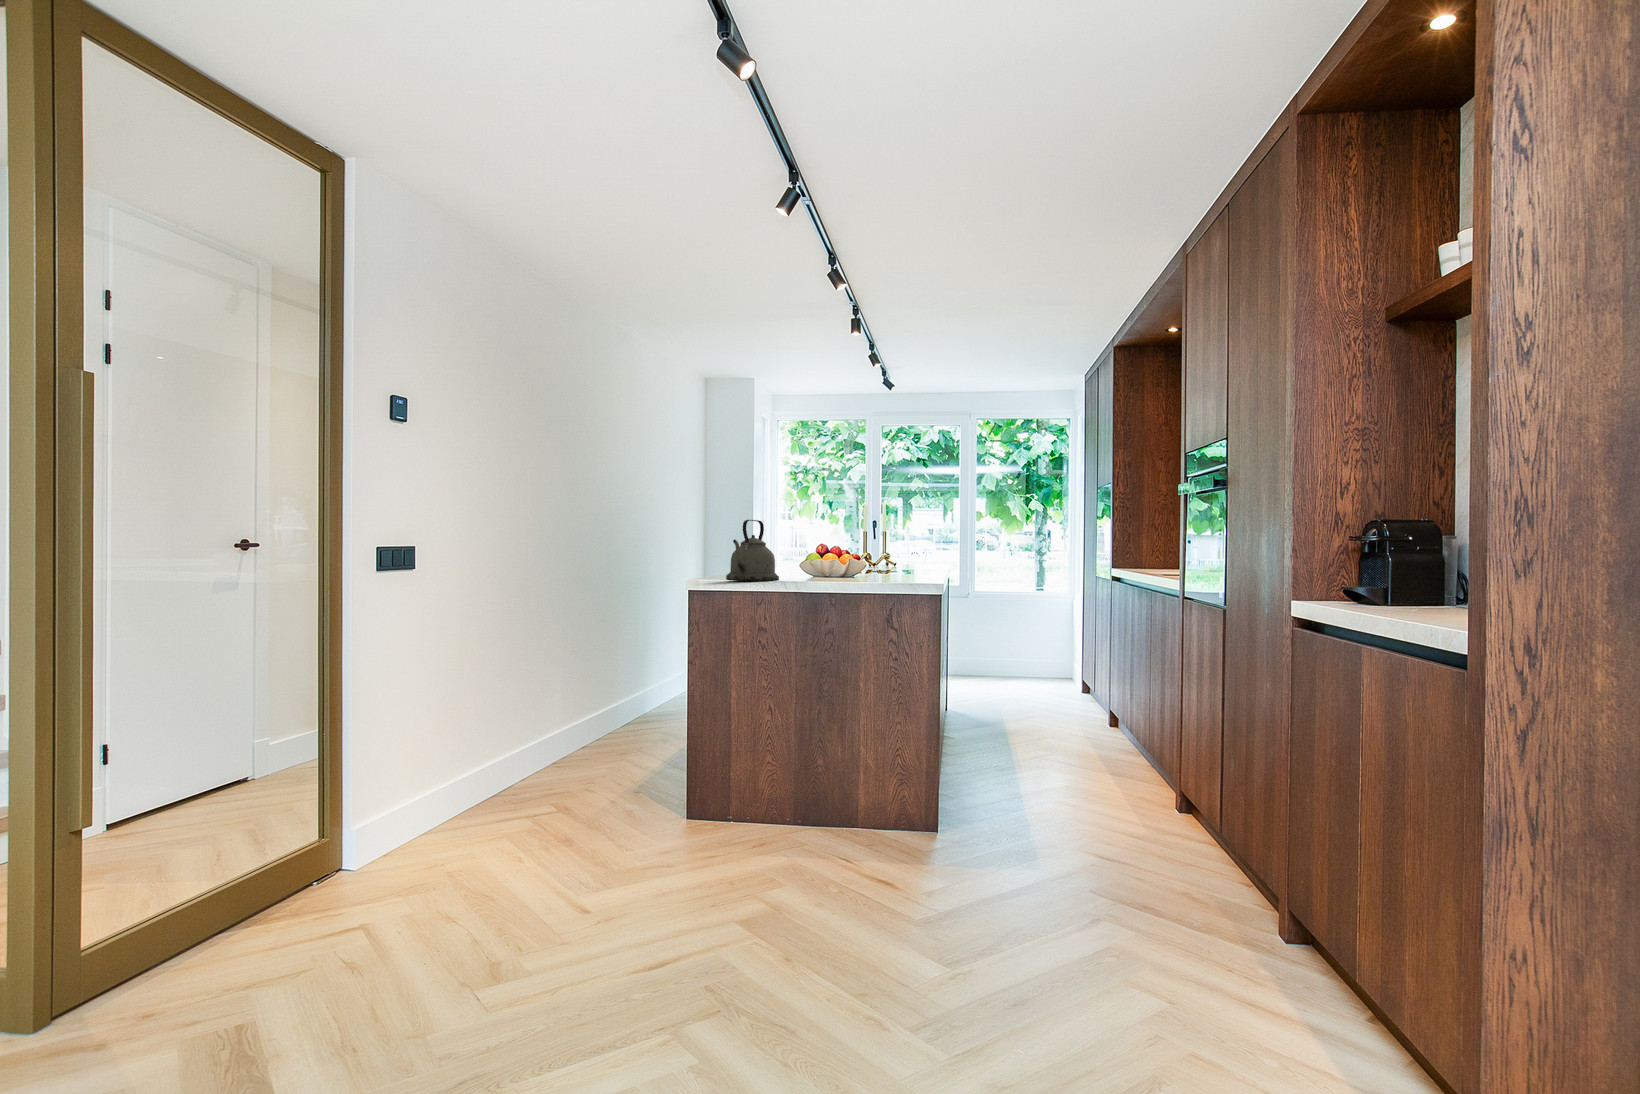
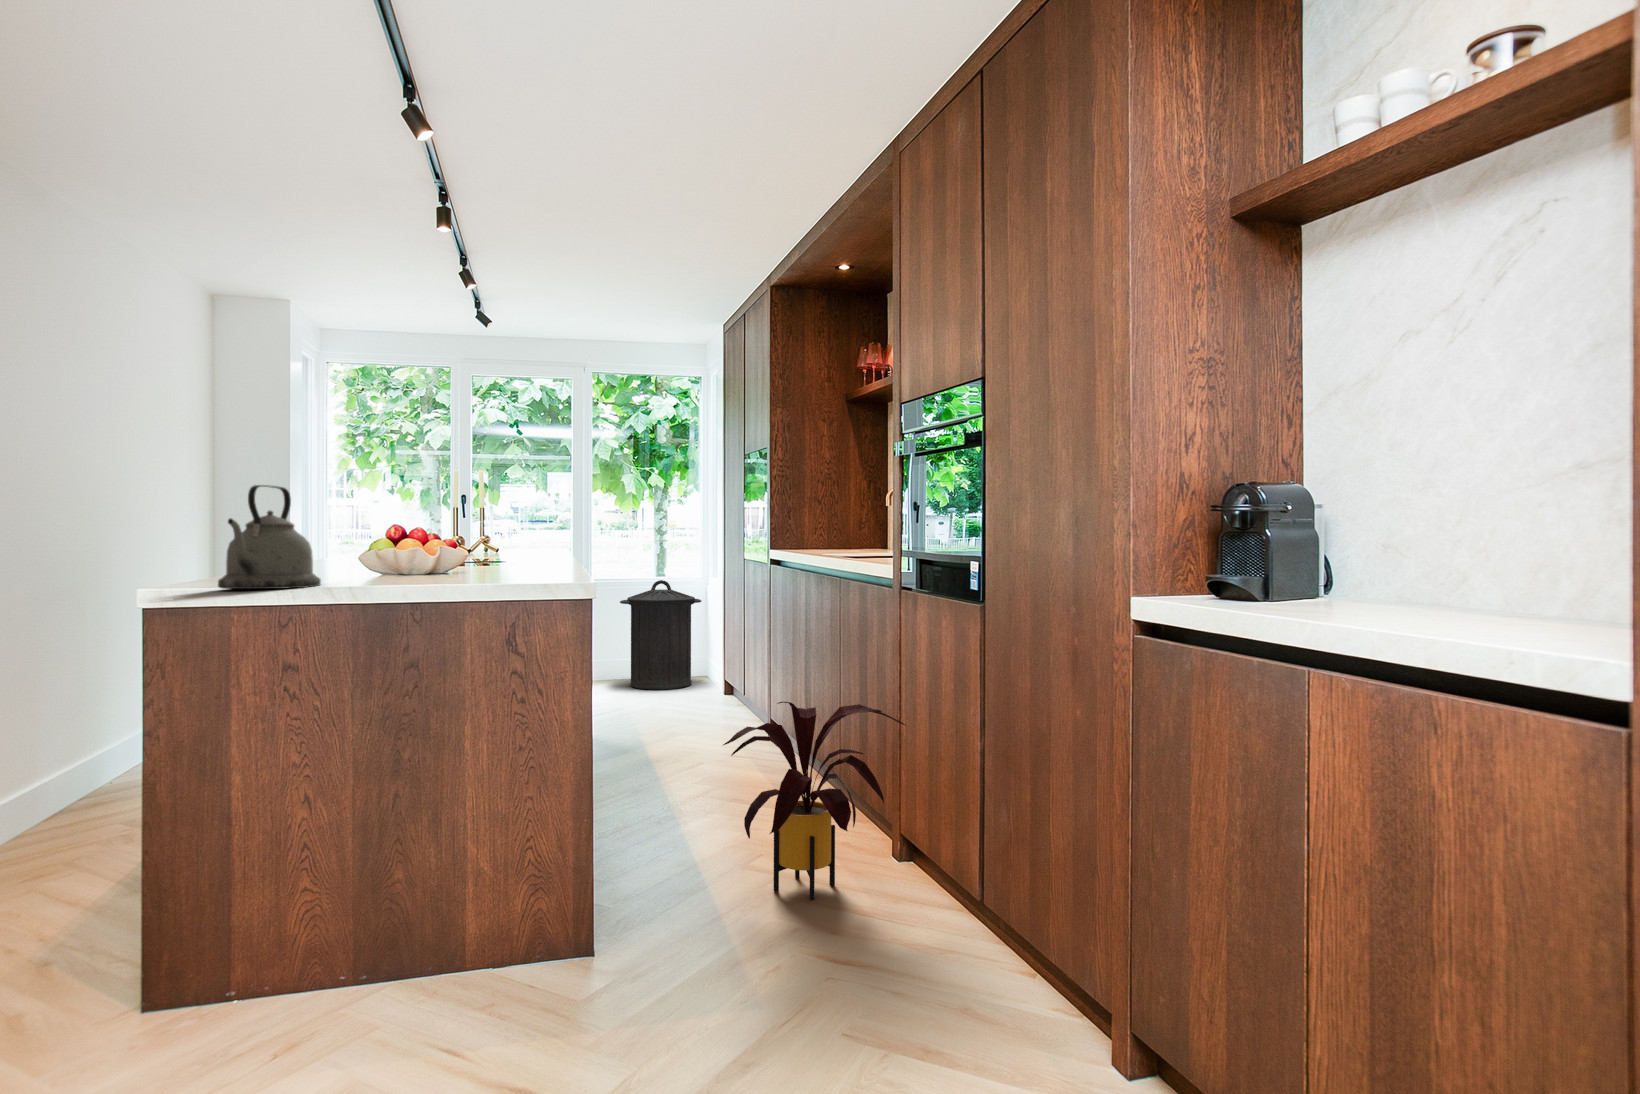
trash can: none [999,593,1072,689] -> present [620,580,701,690]
house plant: none [1029,678,1185,828] -> present [723,702,905,900]

